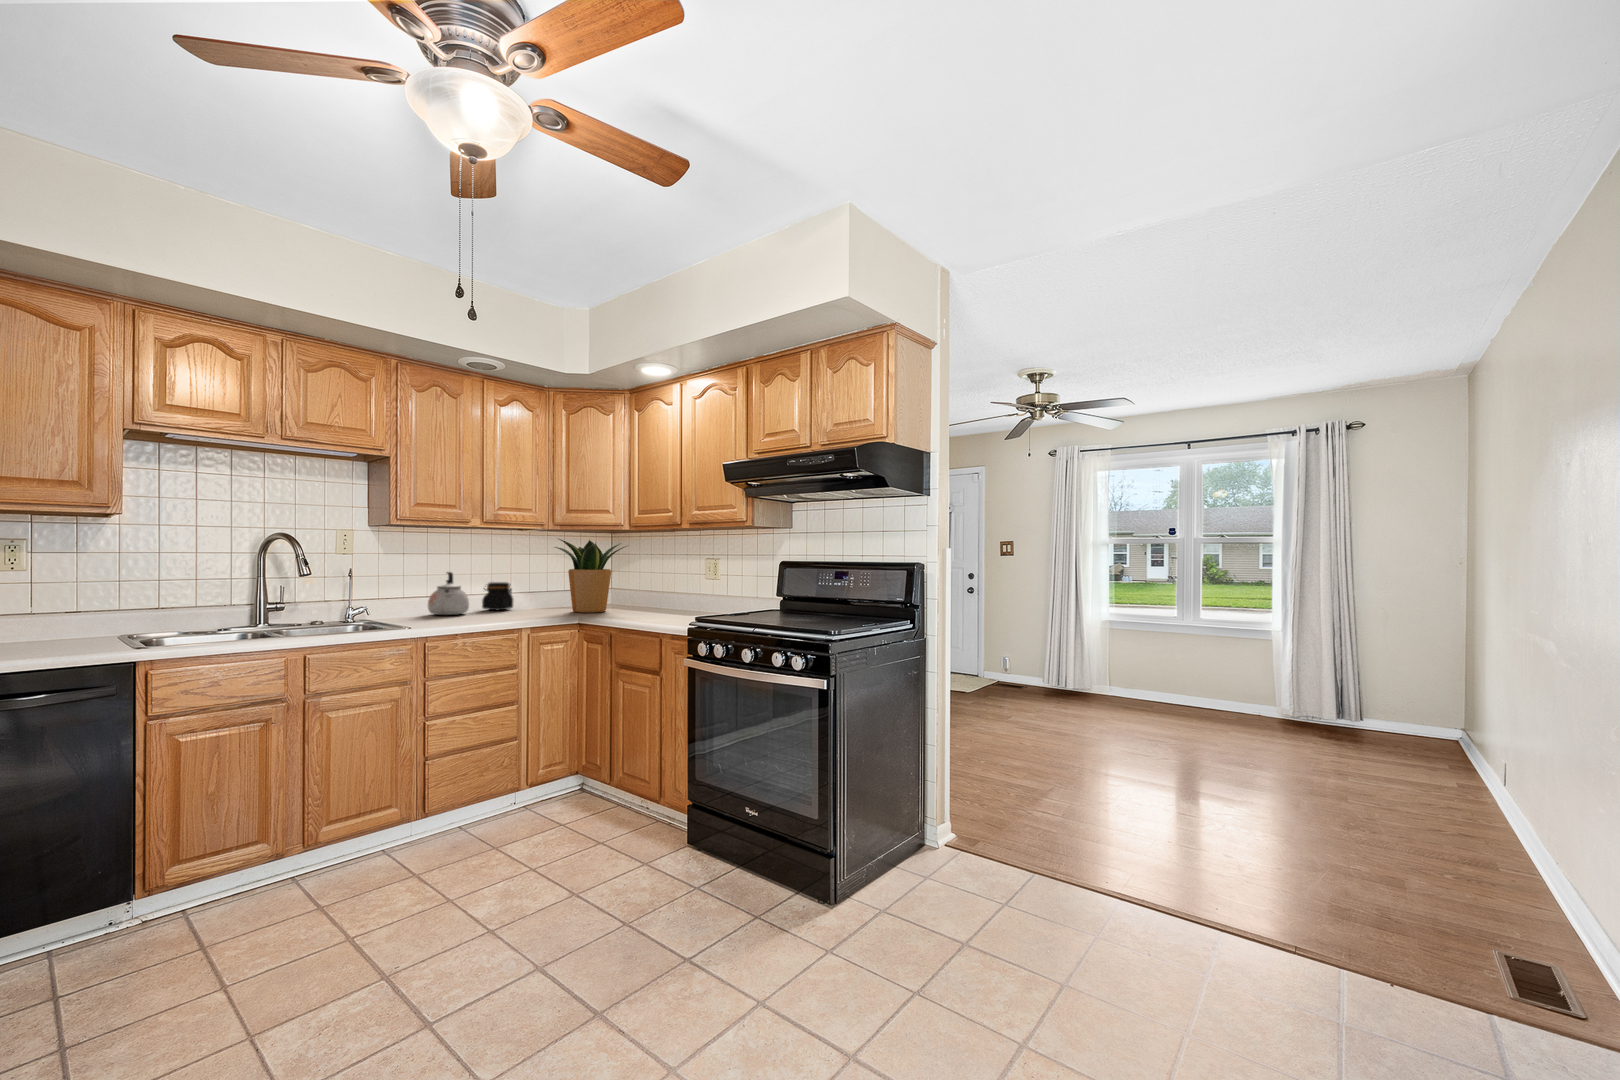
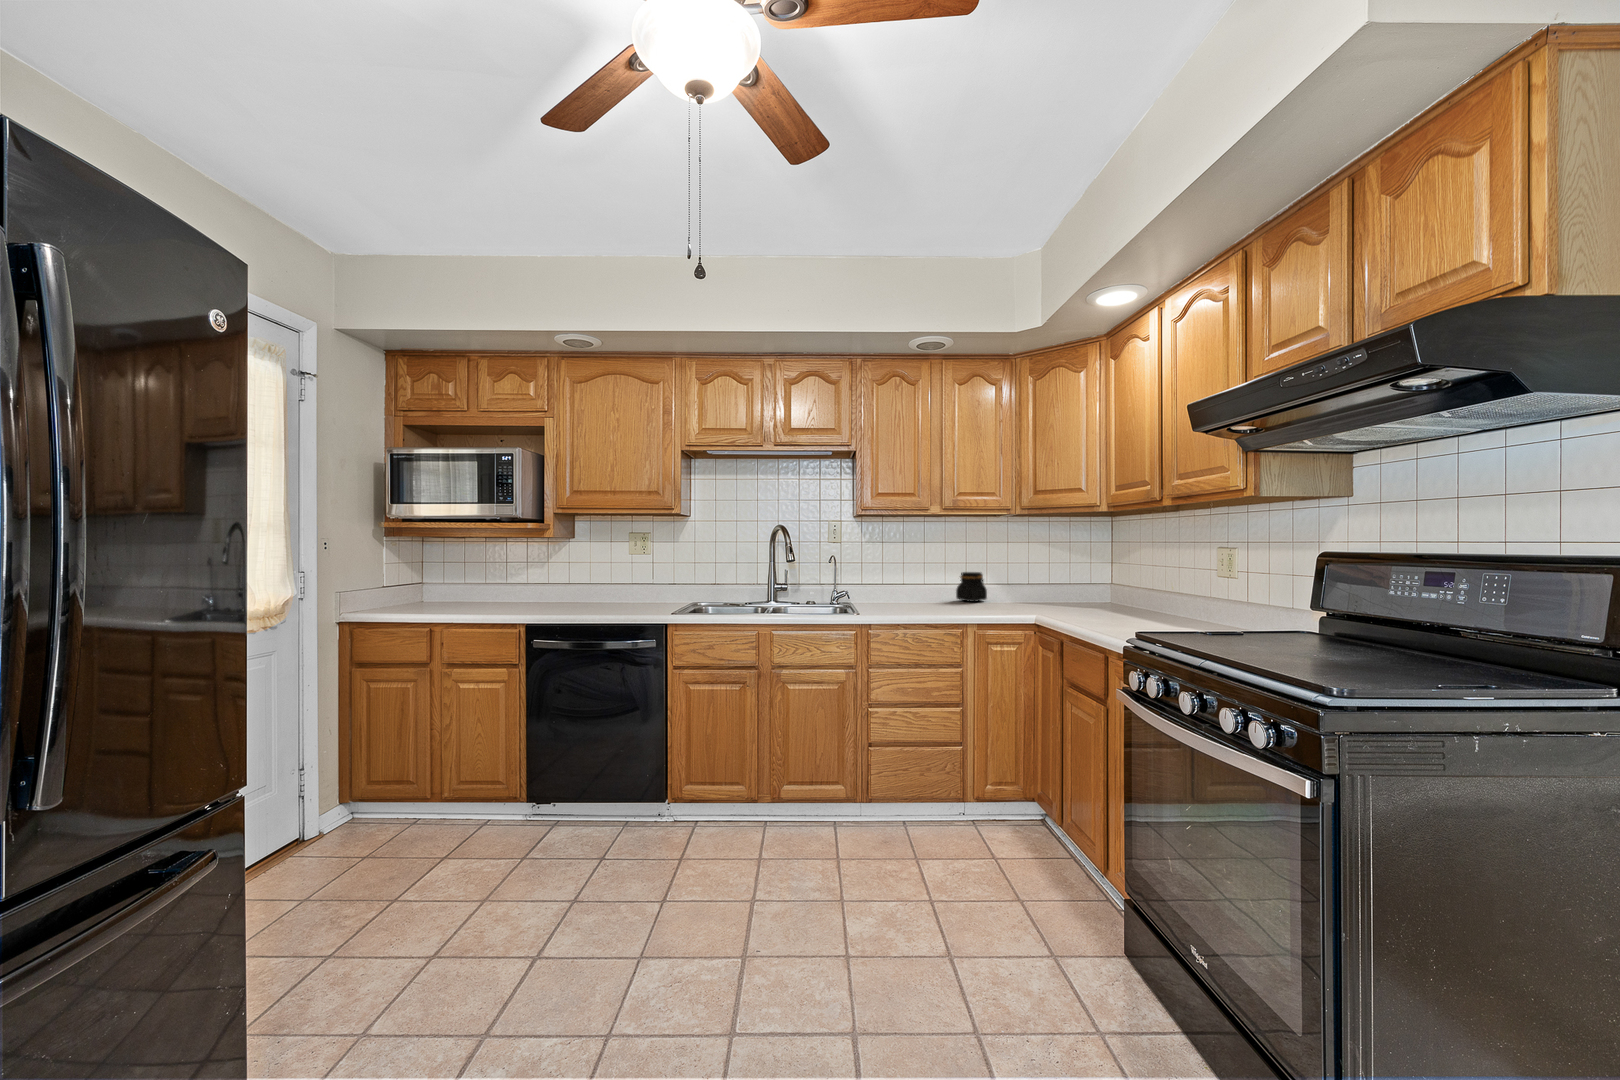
potted plant: present [555,539,627,613] -> none [1020,524,1107,612]
kettle: present [428,572,469,615] -> none [900,560,937,603]

